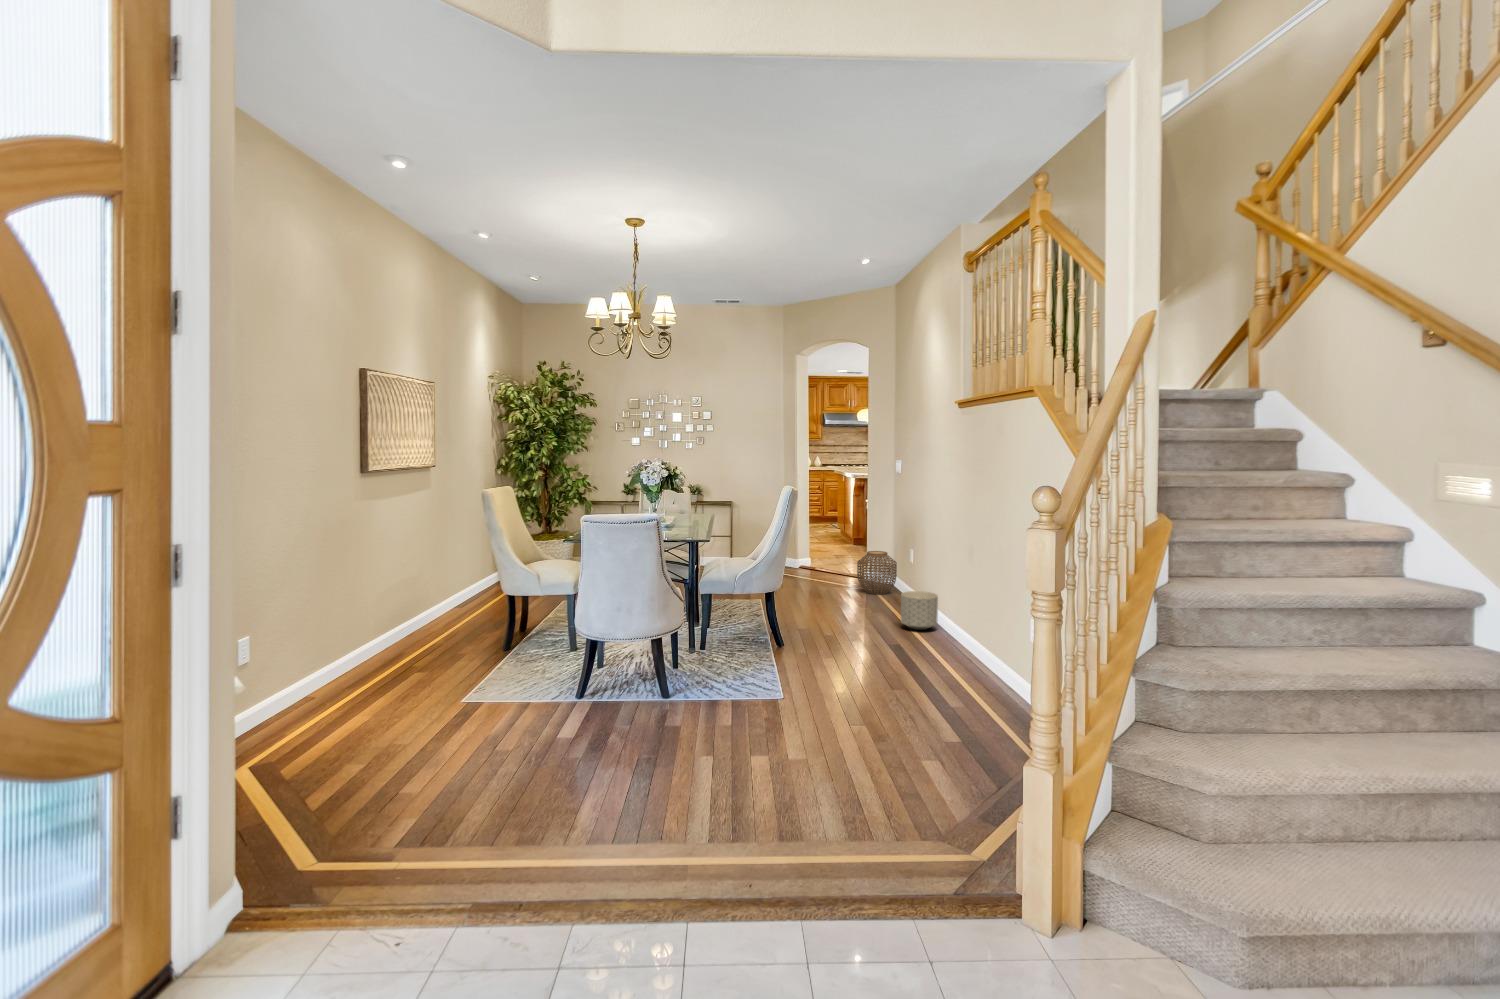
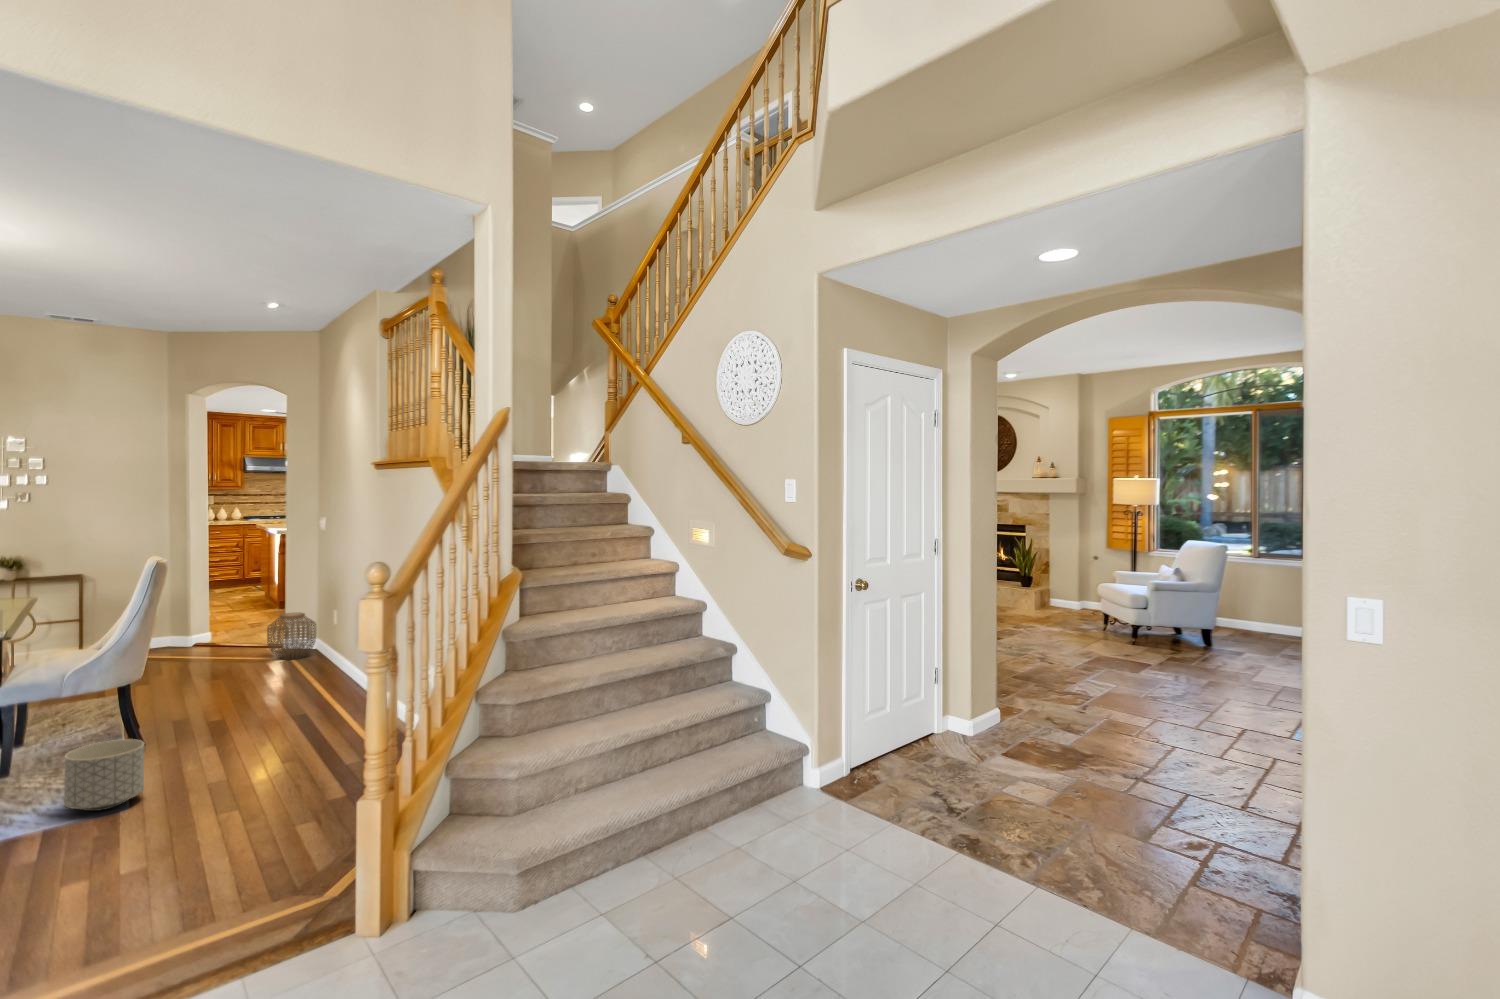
planter: present [901,591,938,630] -> present [64,739,144,811]

